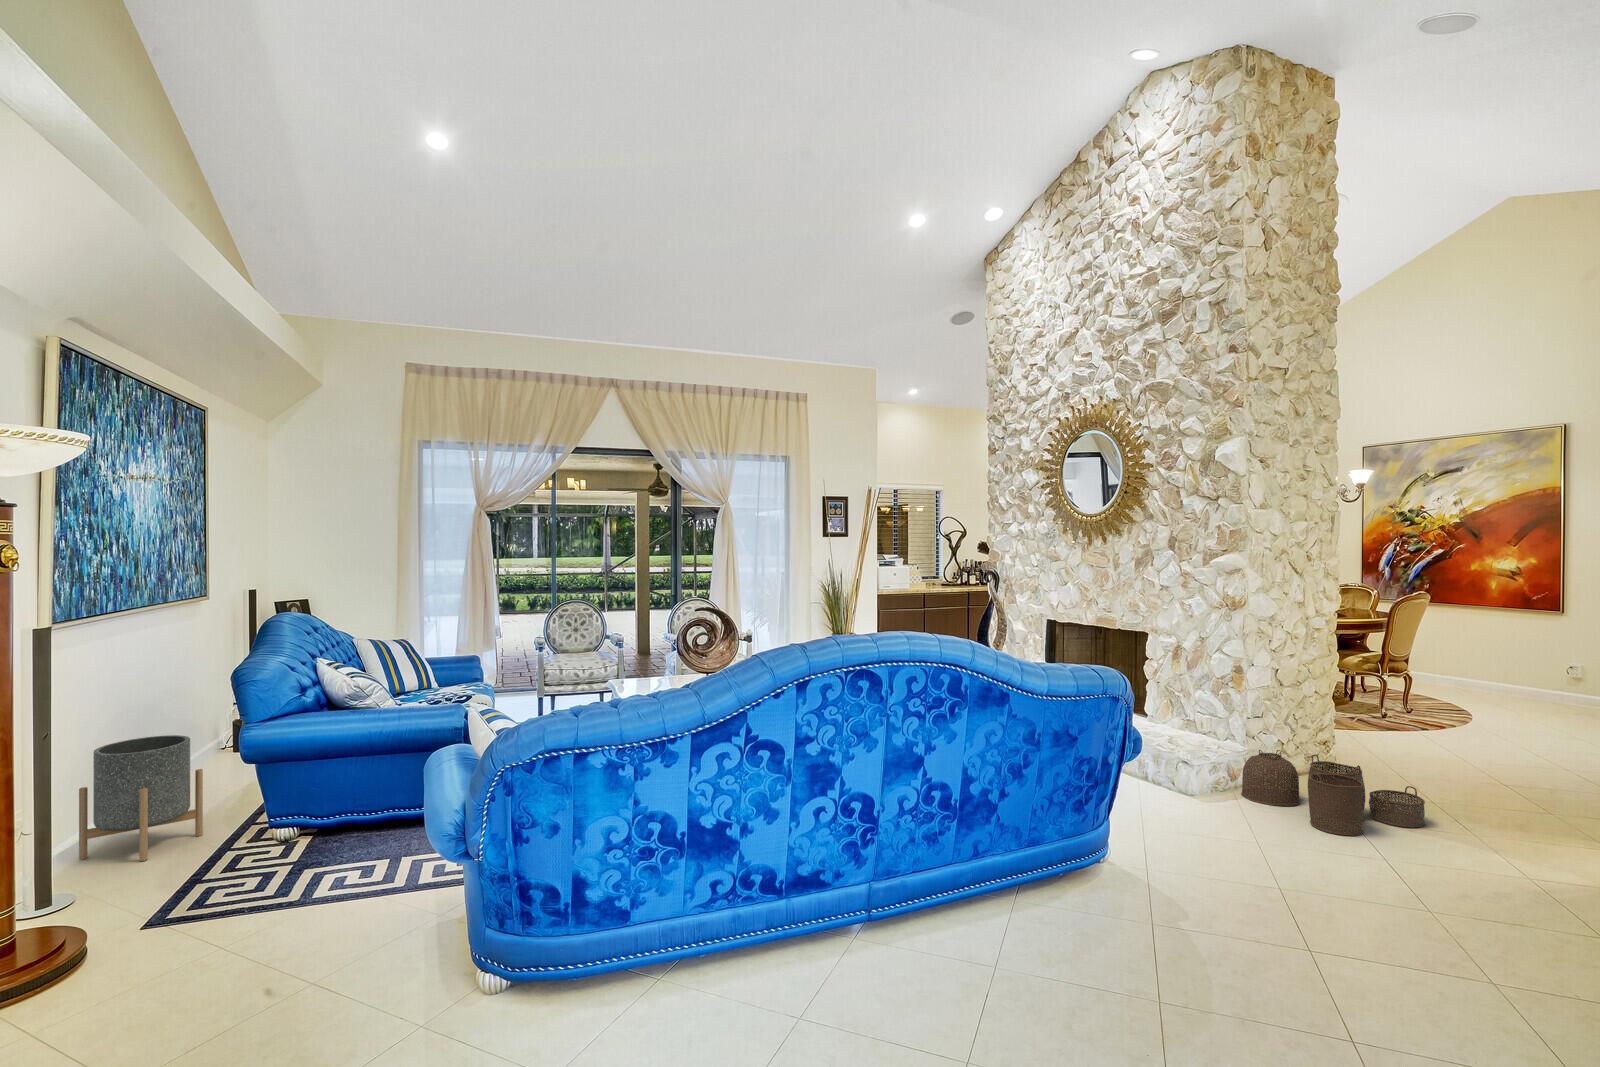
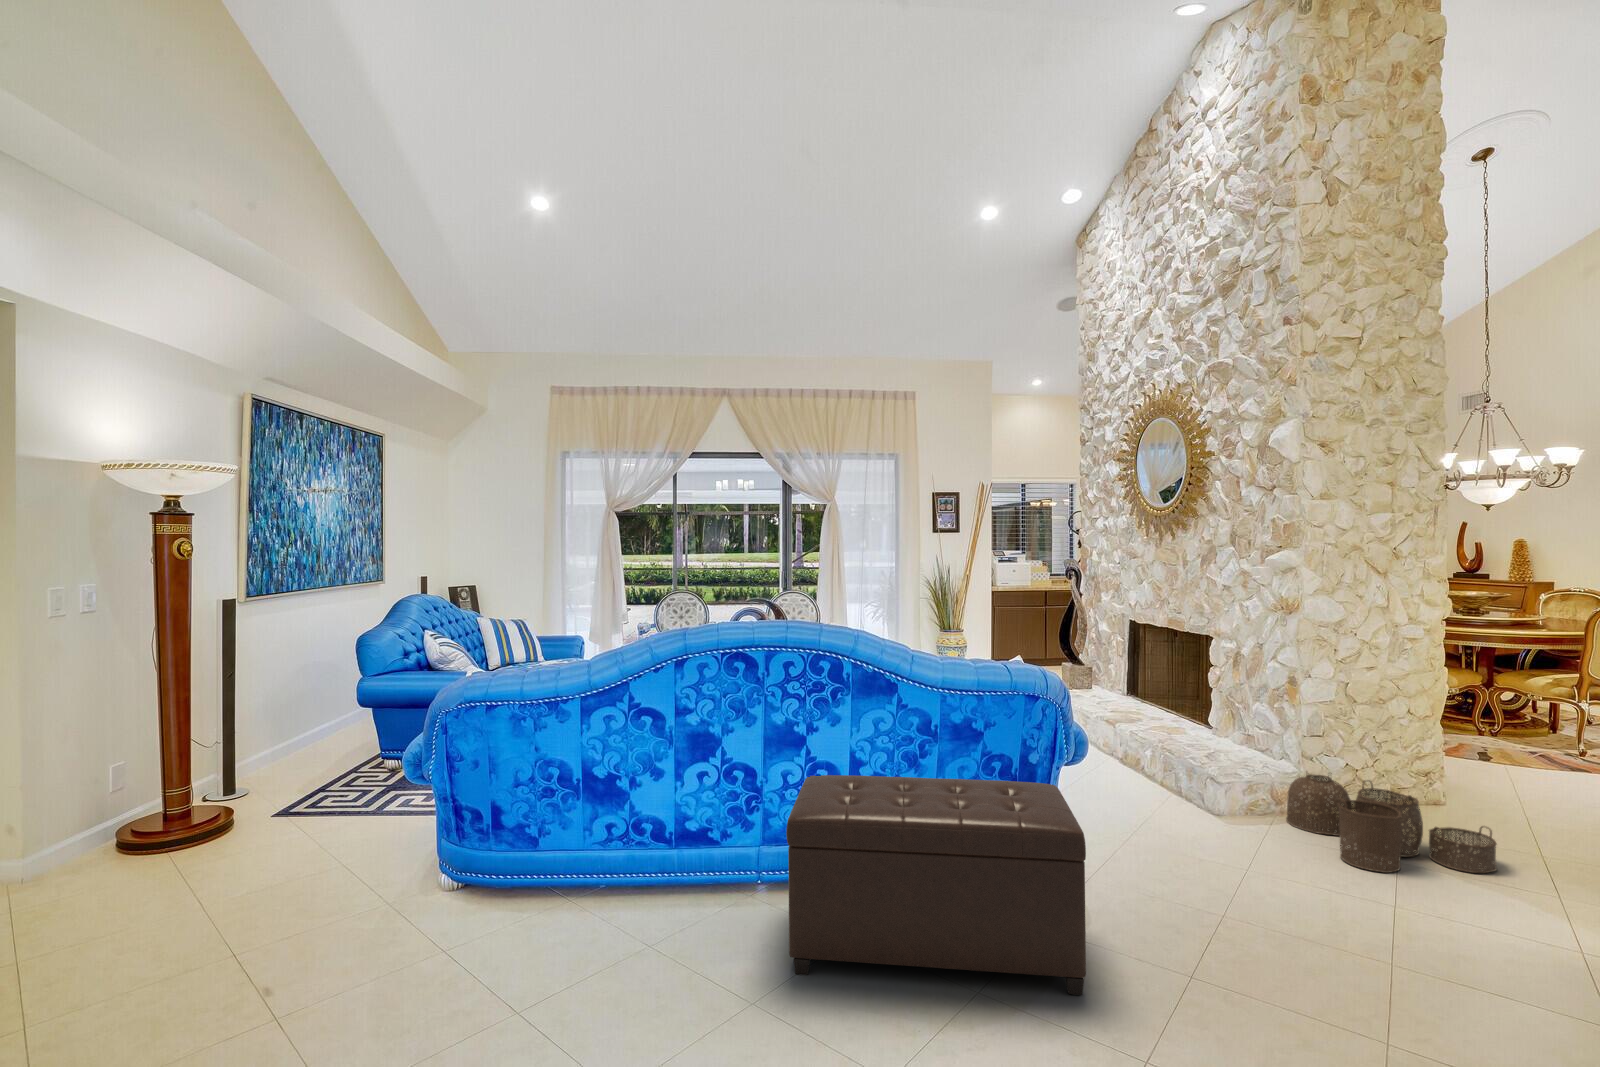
planter: present [79,735,203,861] -> none [266,686,348,777]
ottoman: none [918,786,1252,1025] -> present [786,775,1086,995]

